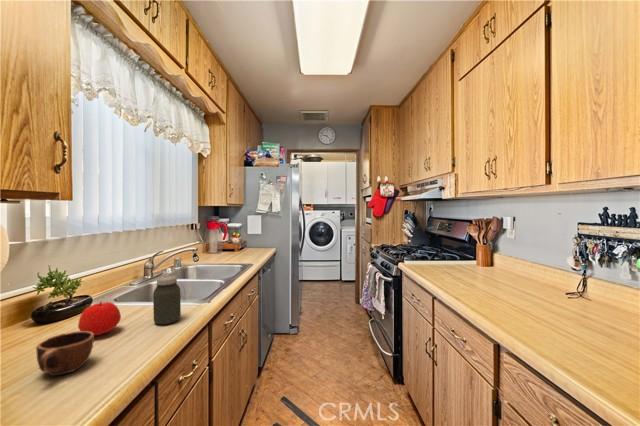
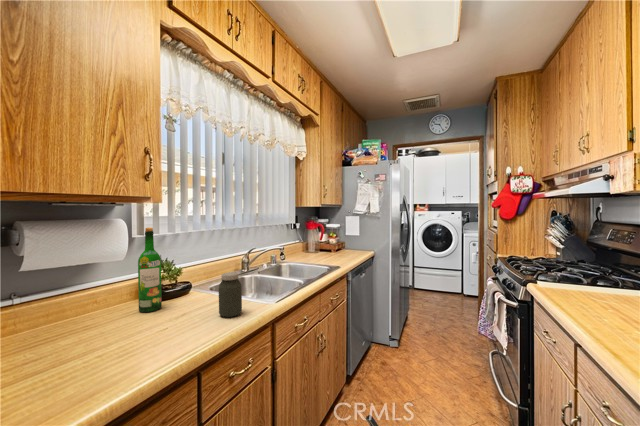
wine bottle: none [28,231,64,338] -> present [138,227,162,312]
apple: present [78,302,121,335] -> none [163,289,194,317]
mug: present [36,331,94,376] -> none [114,312,160,346]

